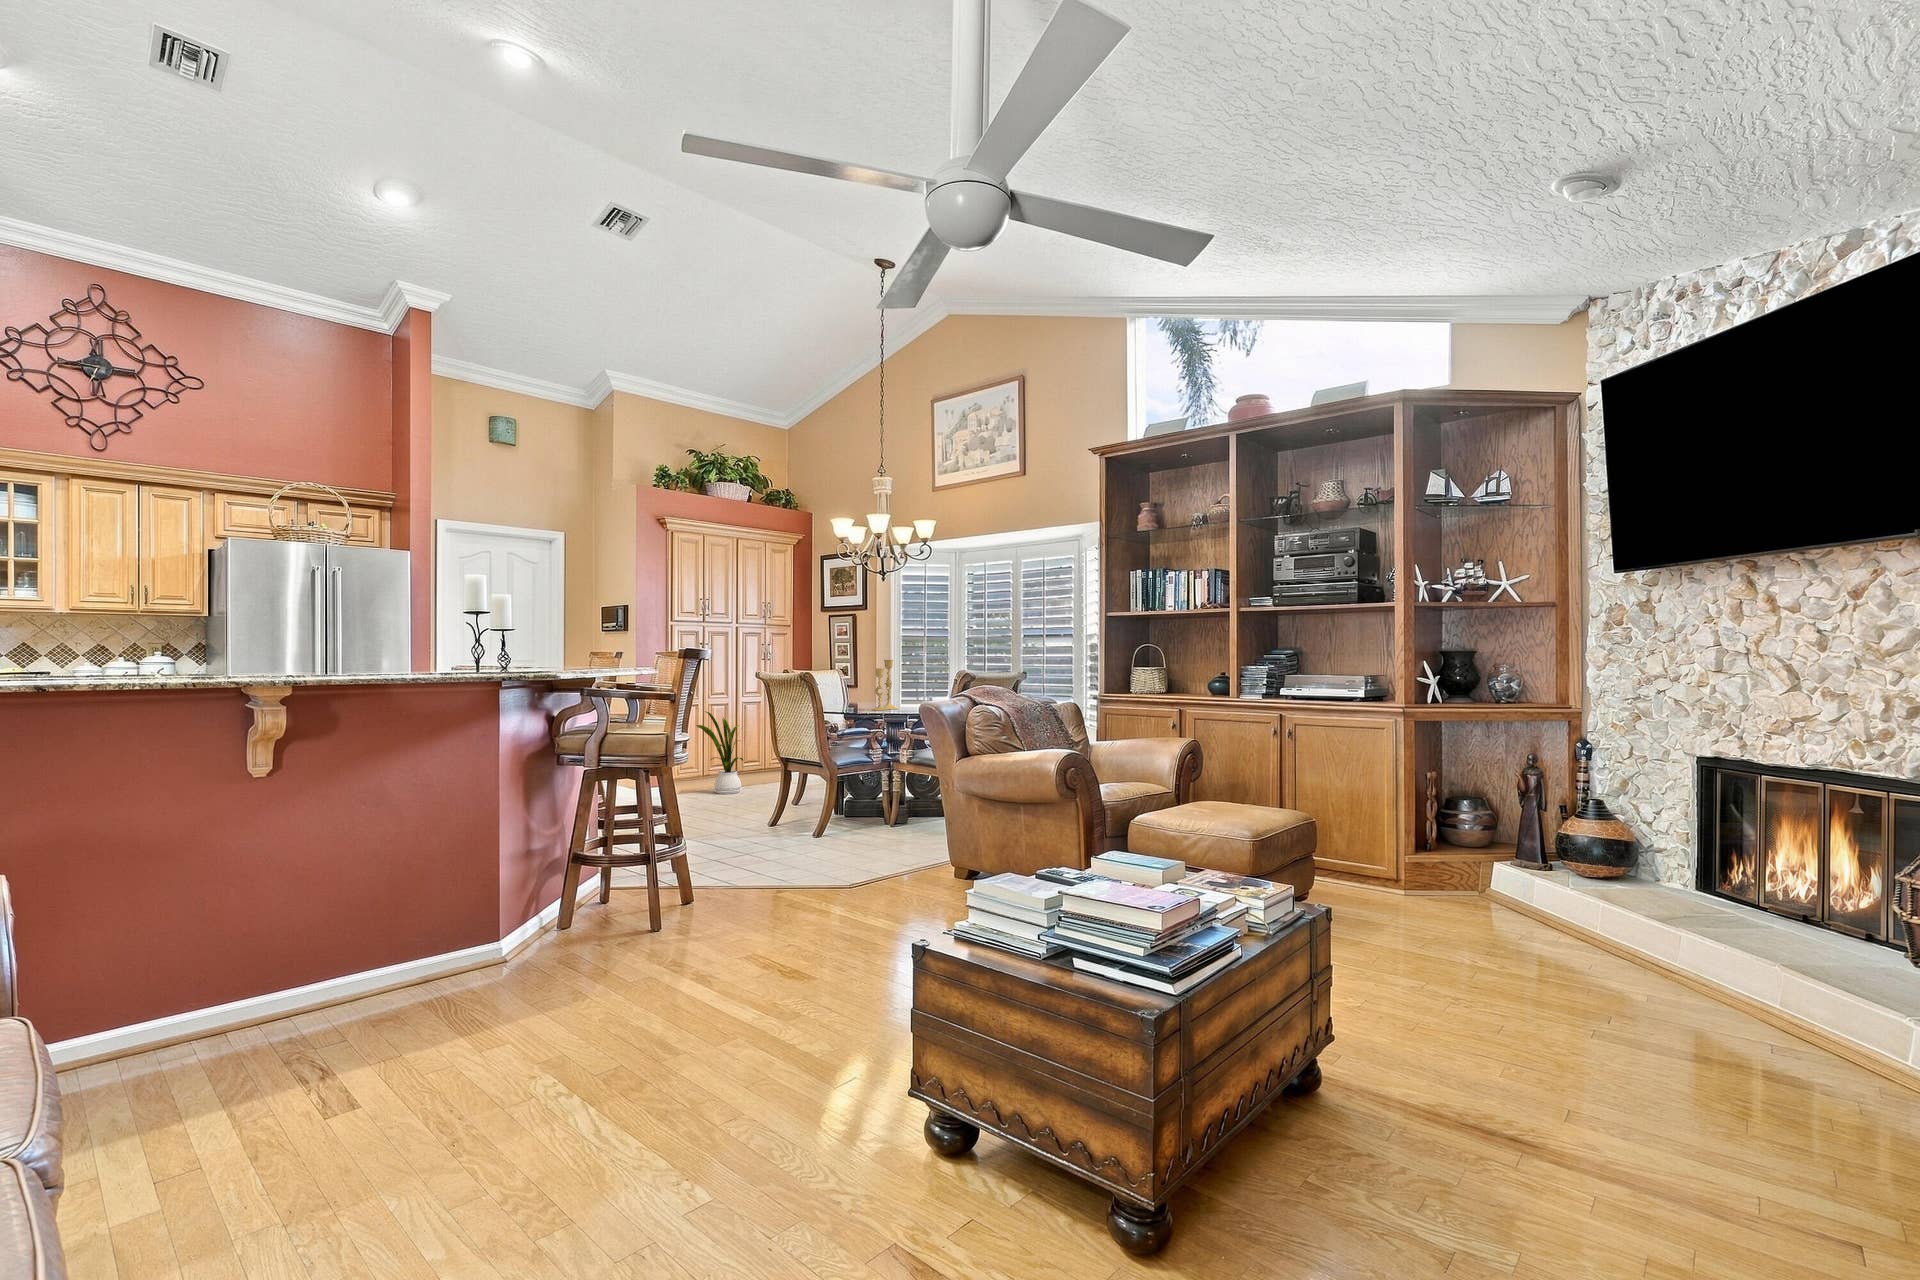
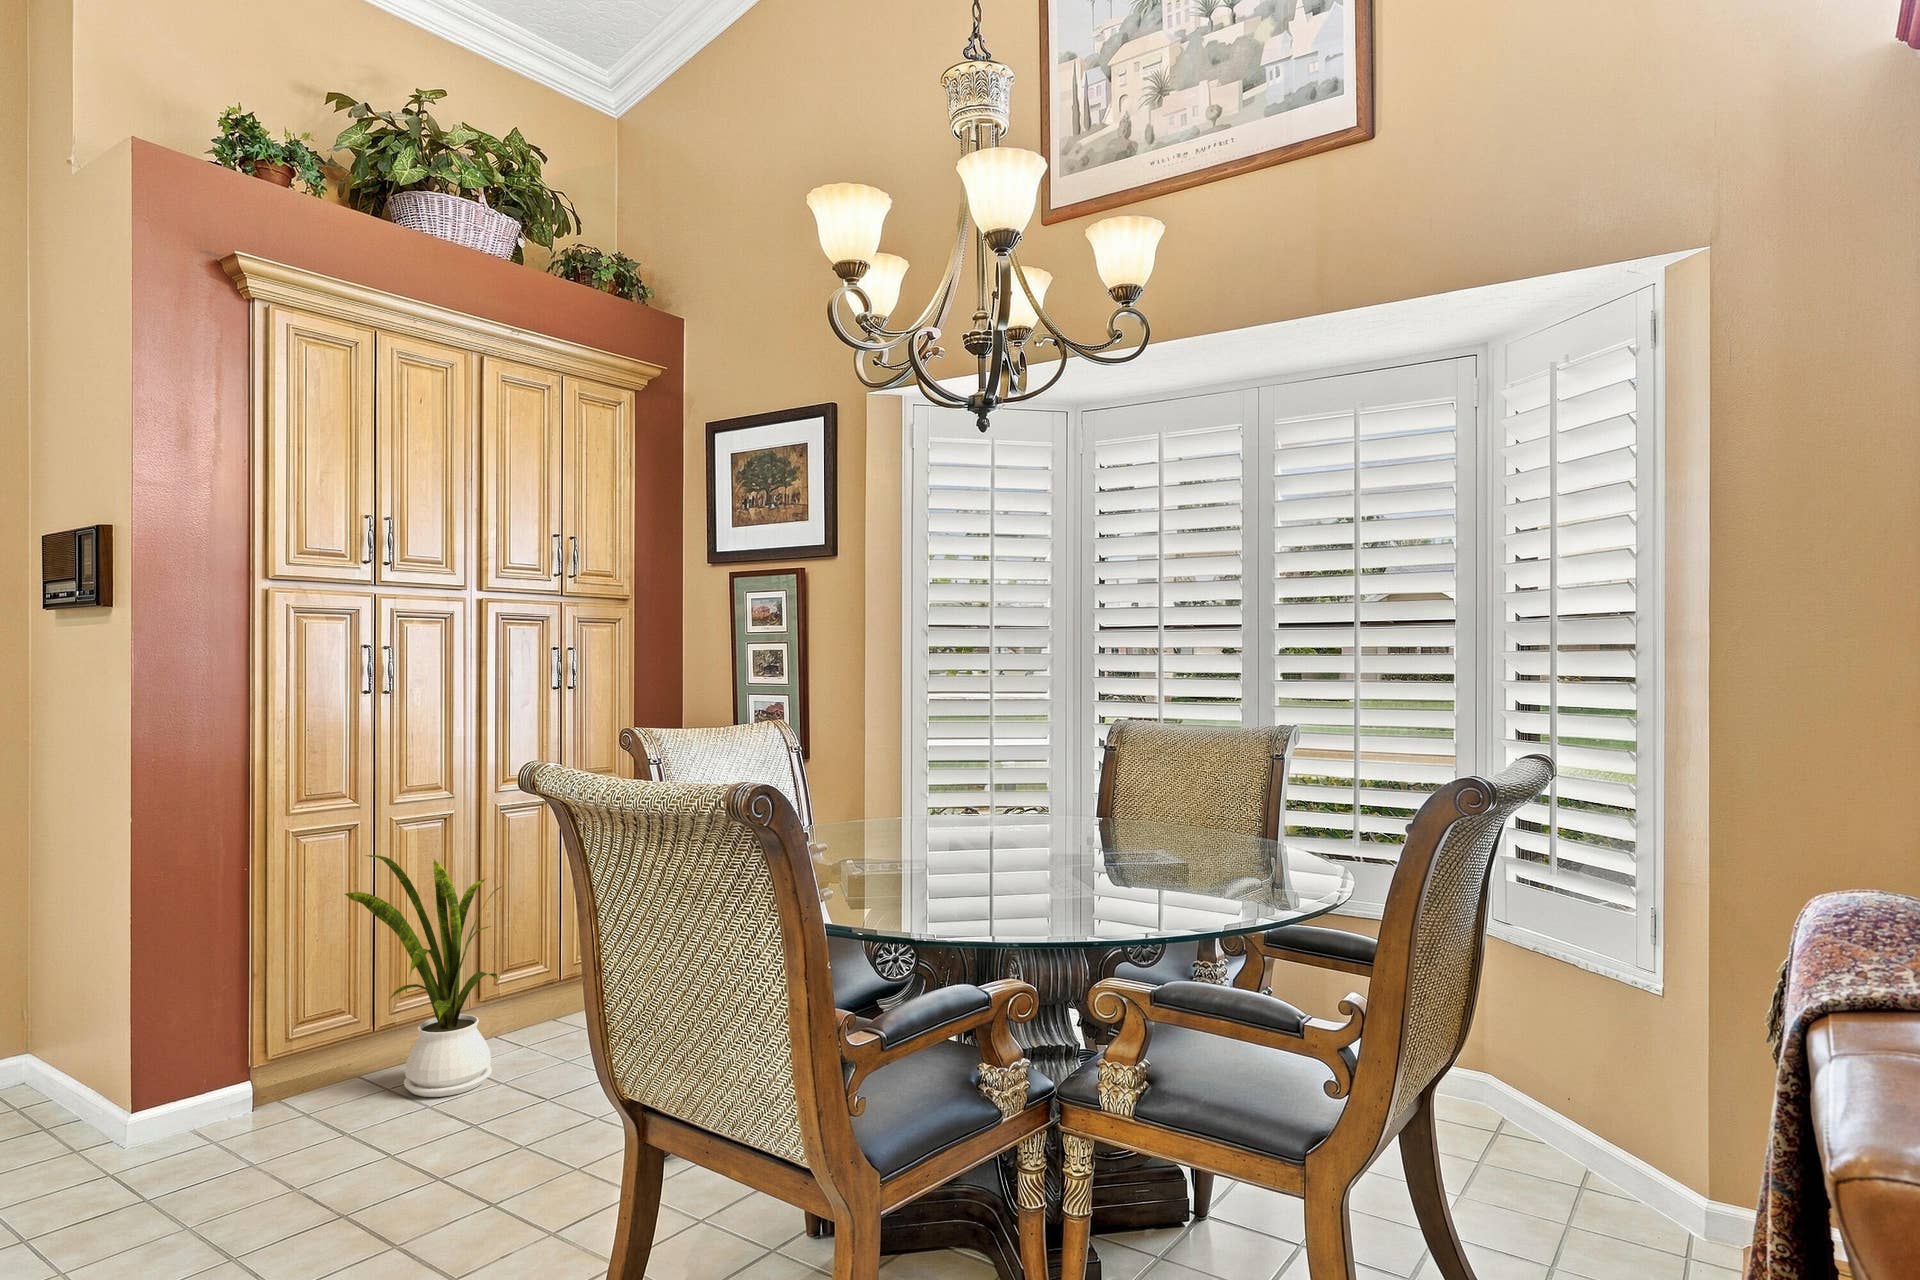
candlestick: present [872,660,898,710] -> none [975,704,1055,900]

